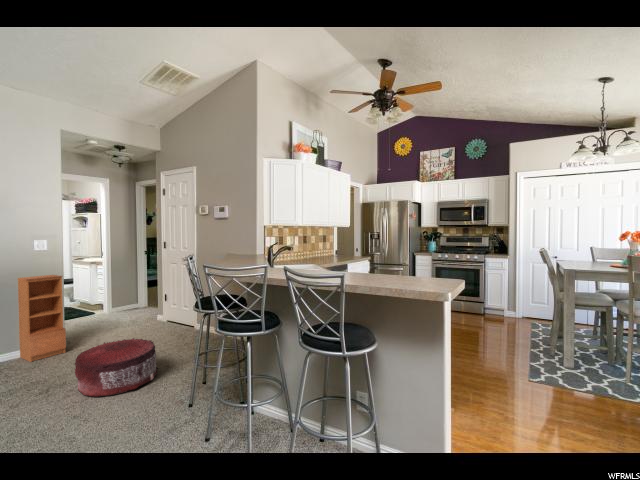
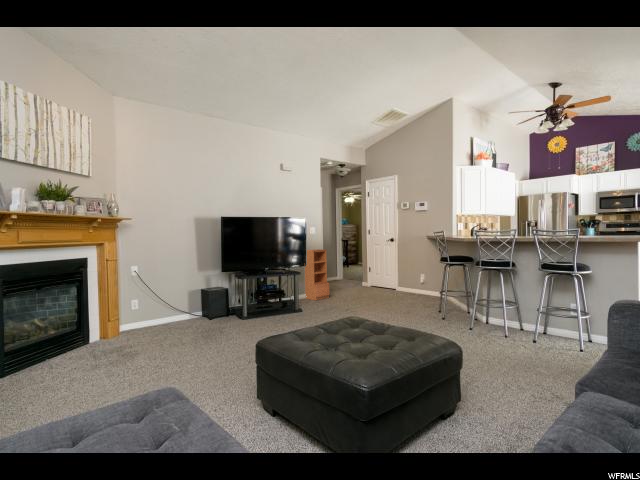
pouf: present [75,338,158,397] -> none [363,286,405,313]

